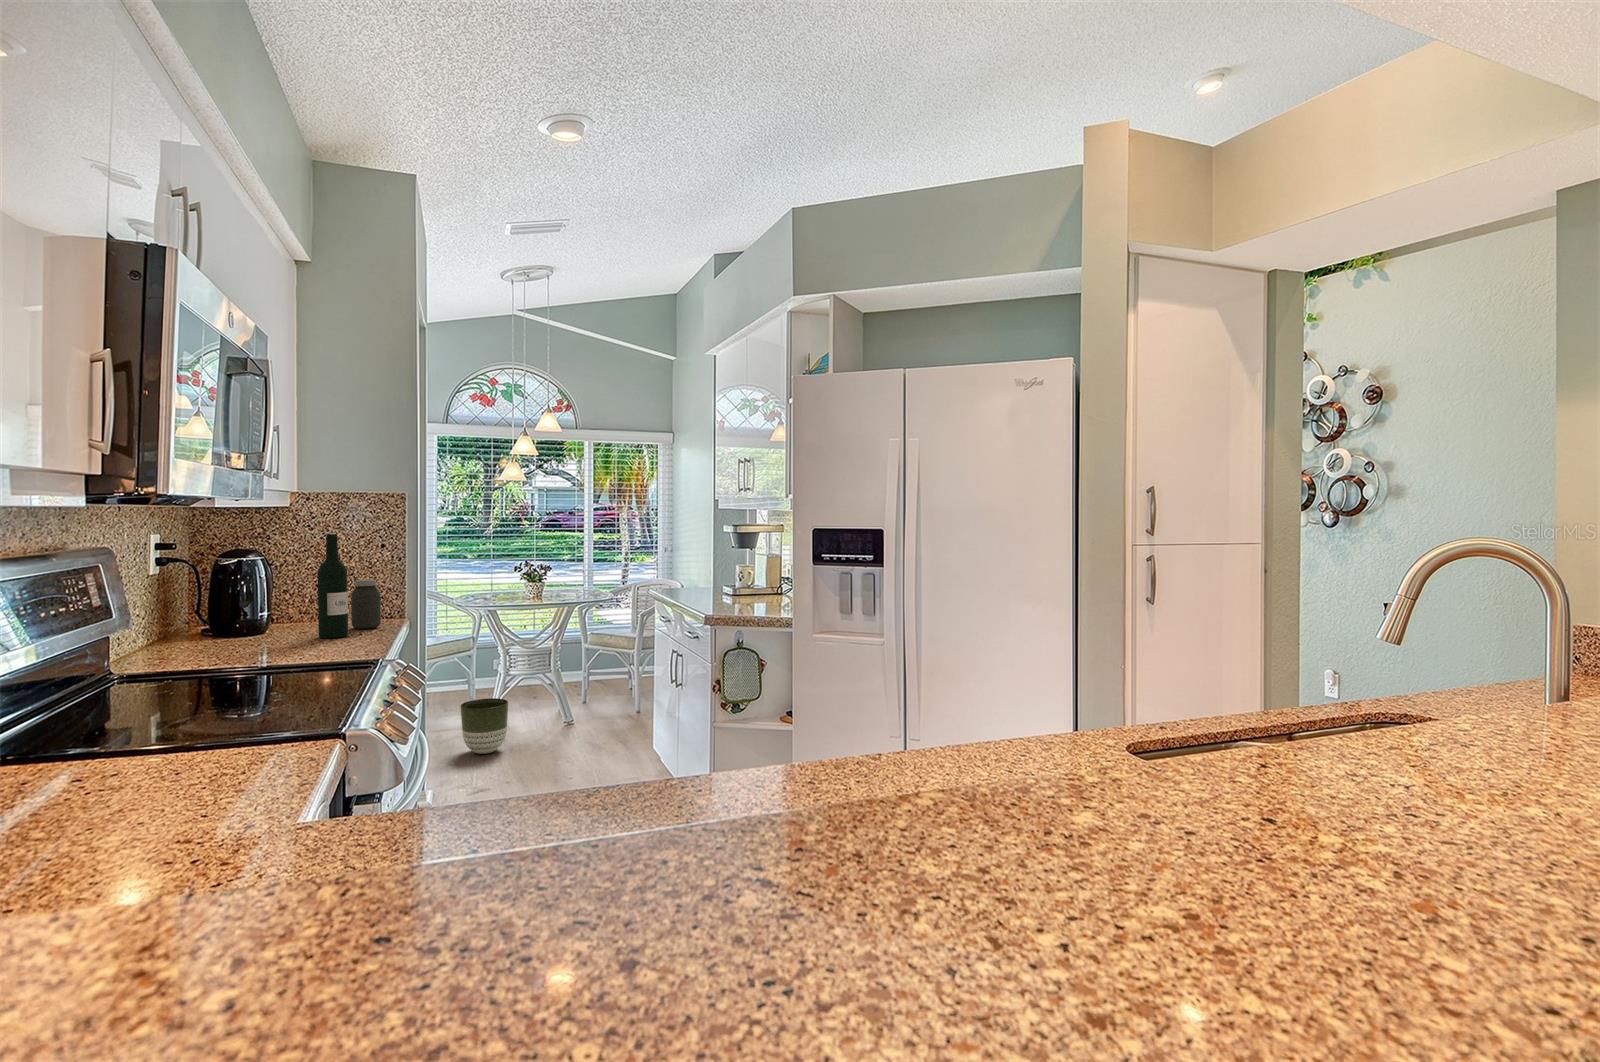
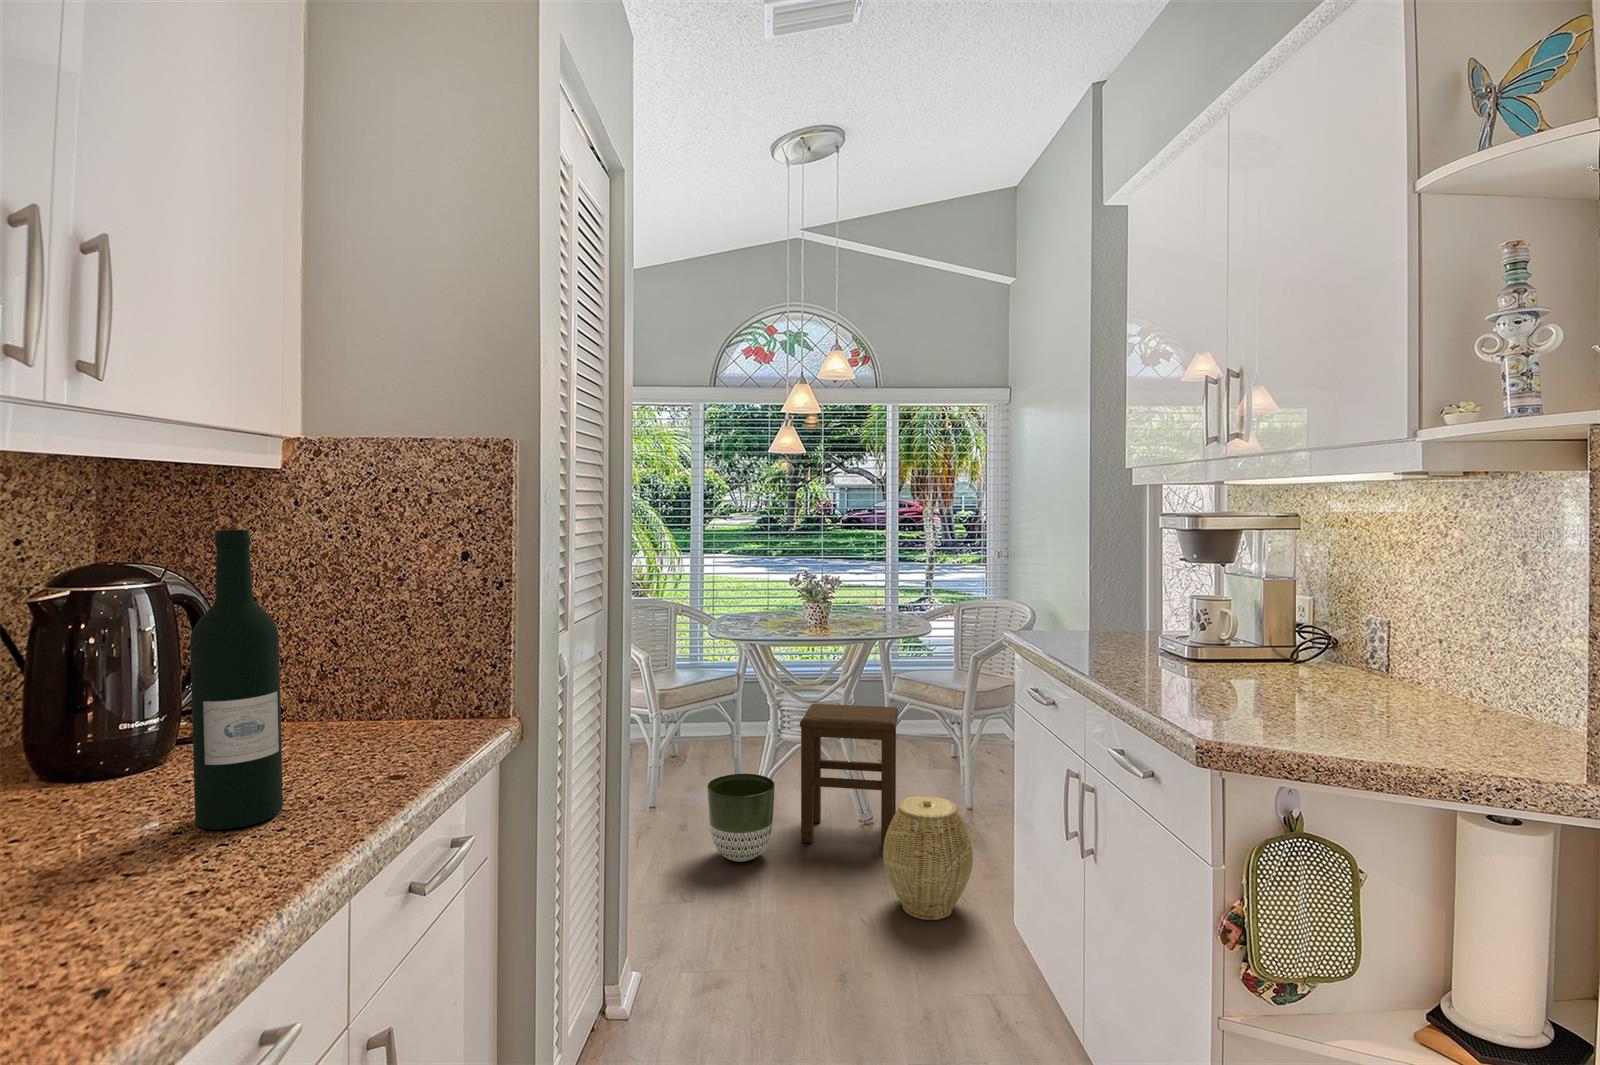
jar: present [351,579,381,629] -> none [350,641,422,770]
stool: none [524,650,592,742] -> present [800,704,899,848]
woven basket: none [581,695,635,764] -> present [883,796,973,920]

